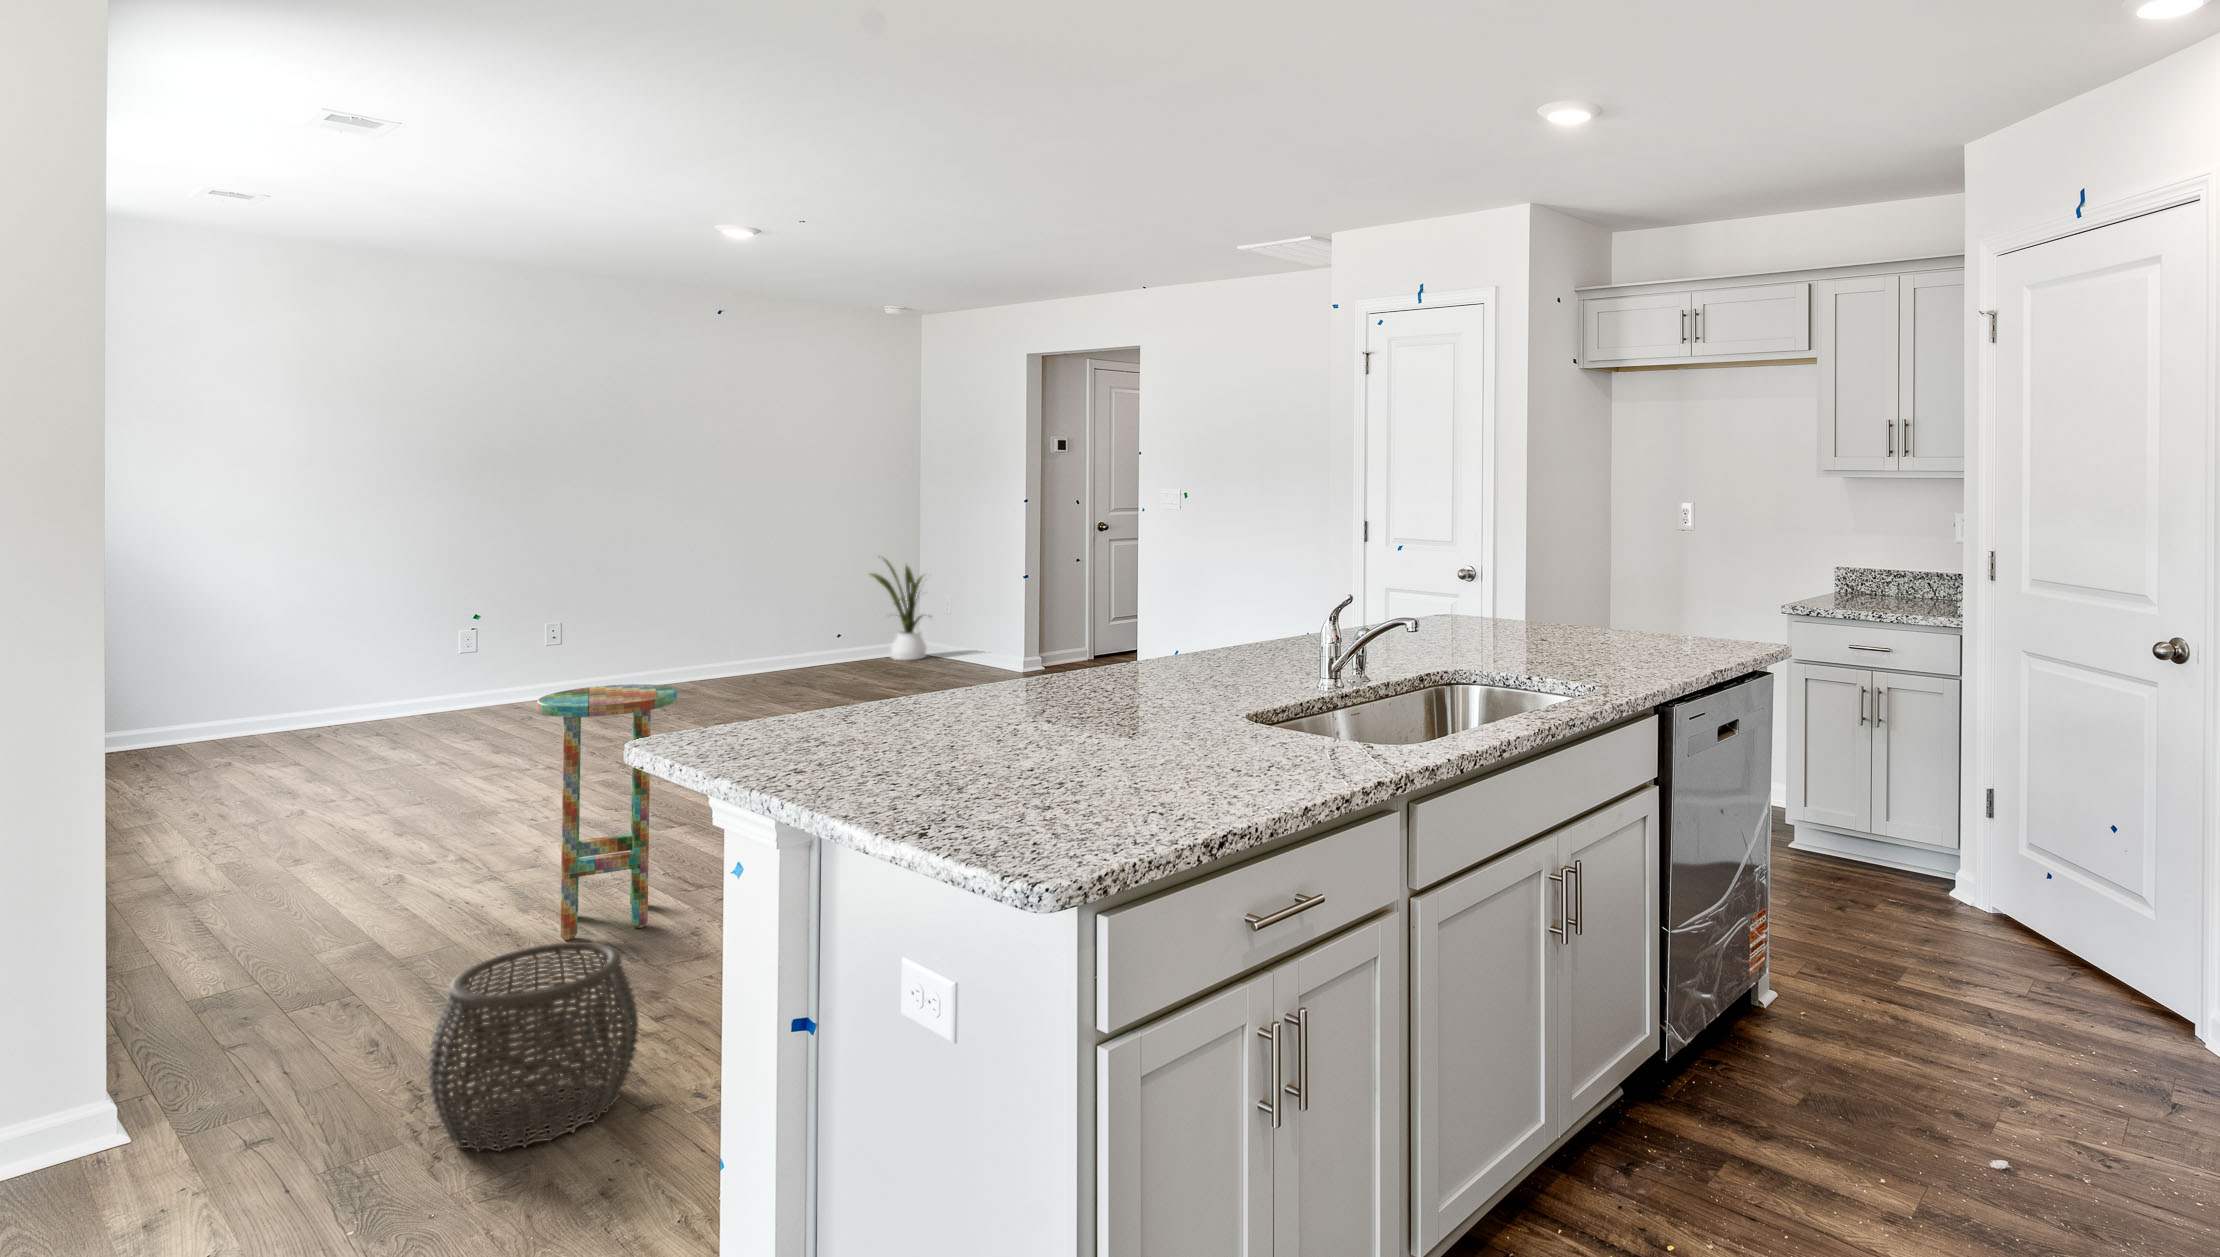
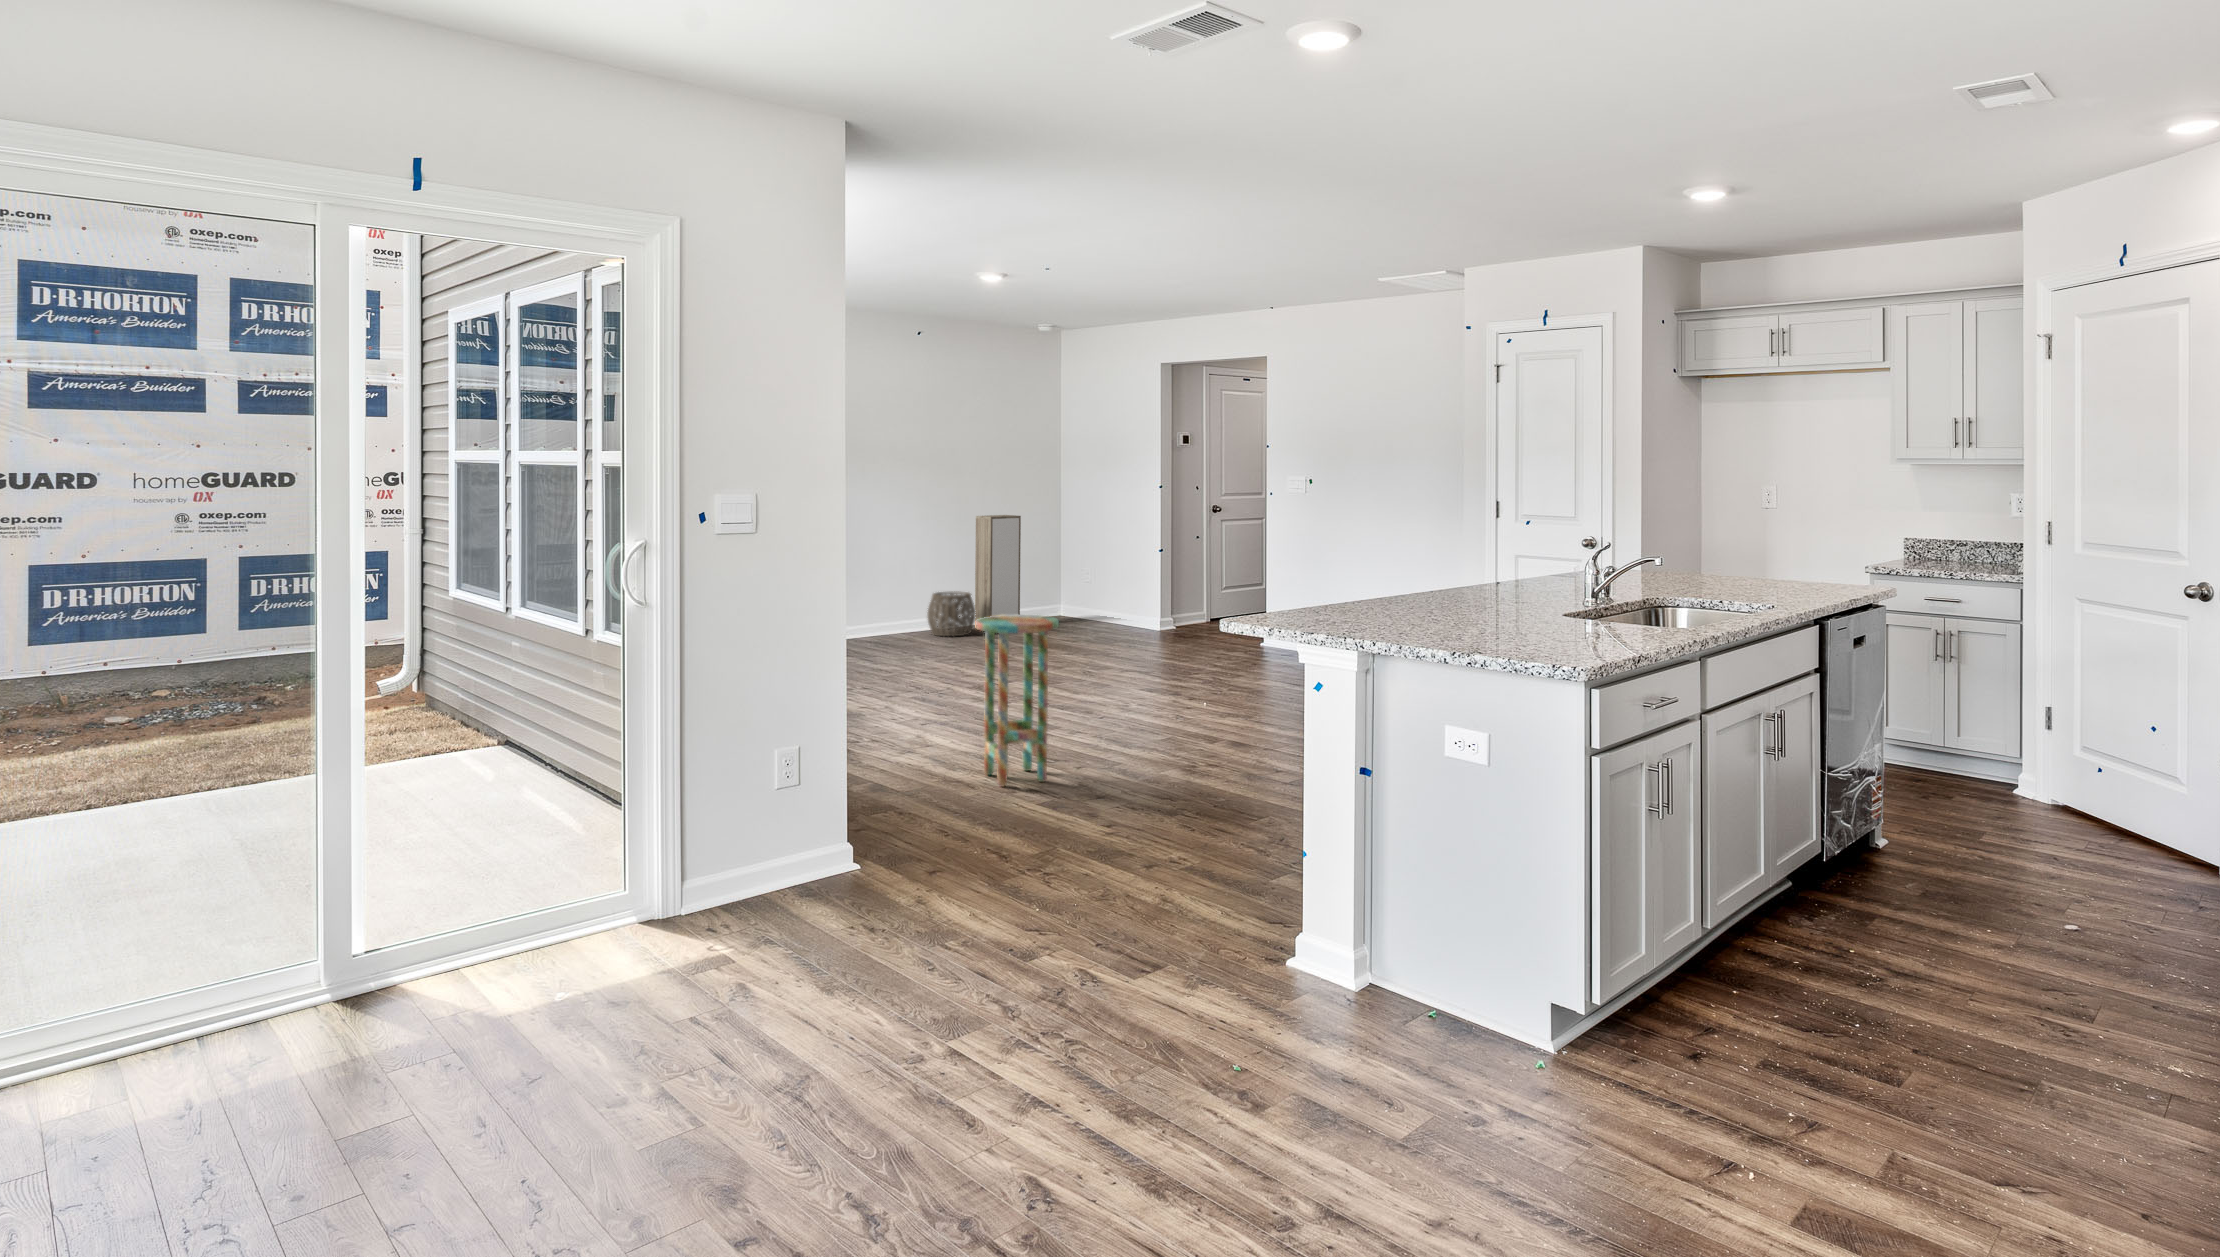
storage cabinet: none [797,532,857,672] -> present [975,515,1021,628]
house plant: present [870,557,927,660] -> none [1024,535,1077,623]
woven basket: present [427,942,639,1151] -> present [927,591,975,636]

